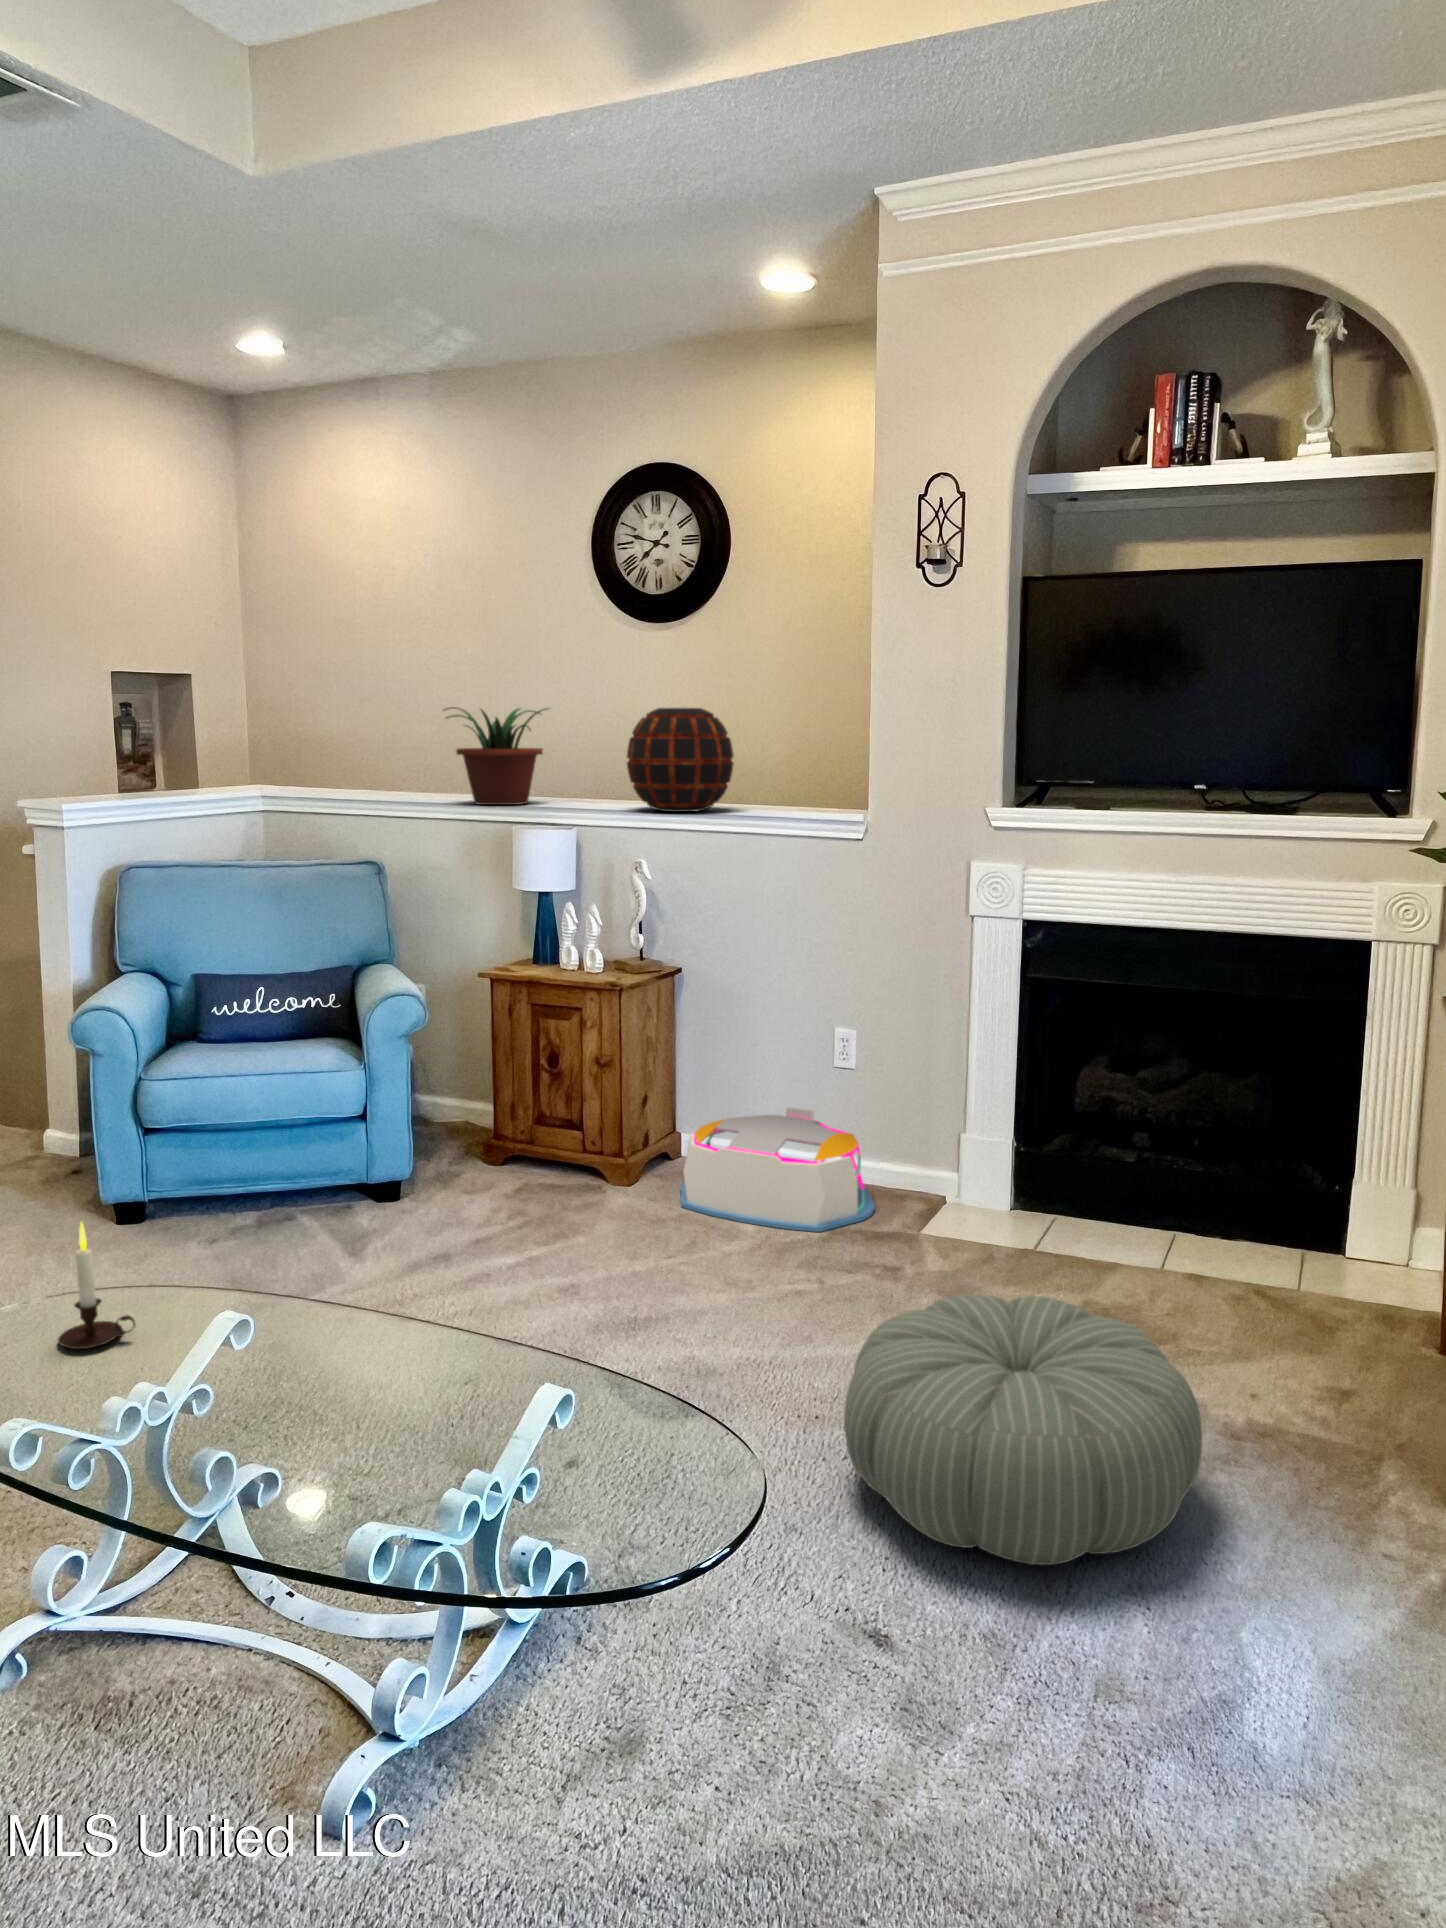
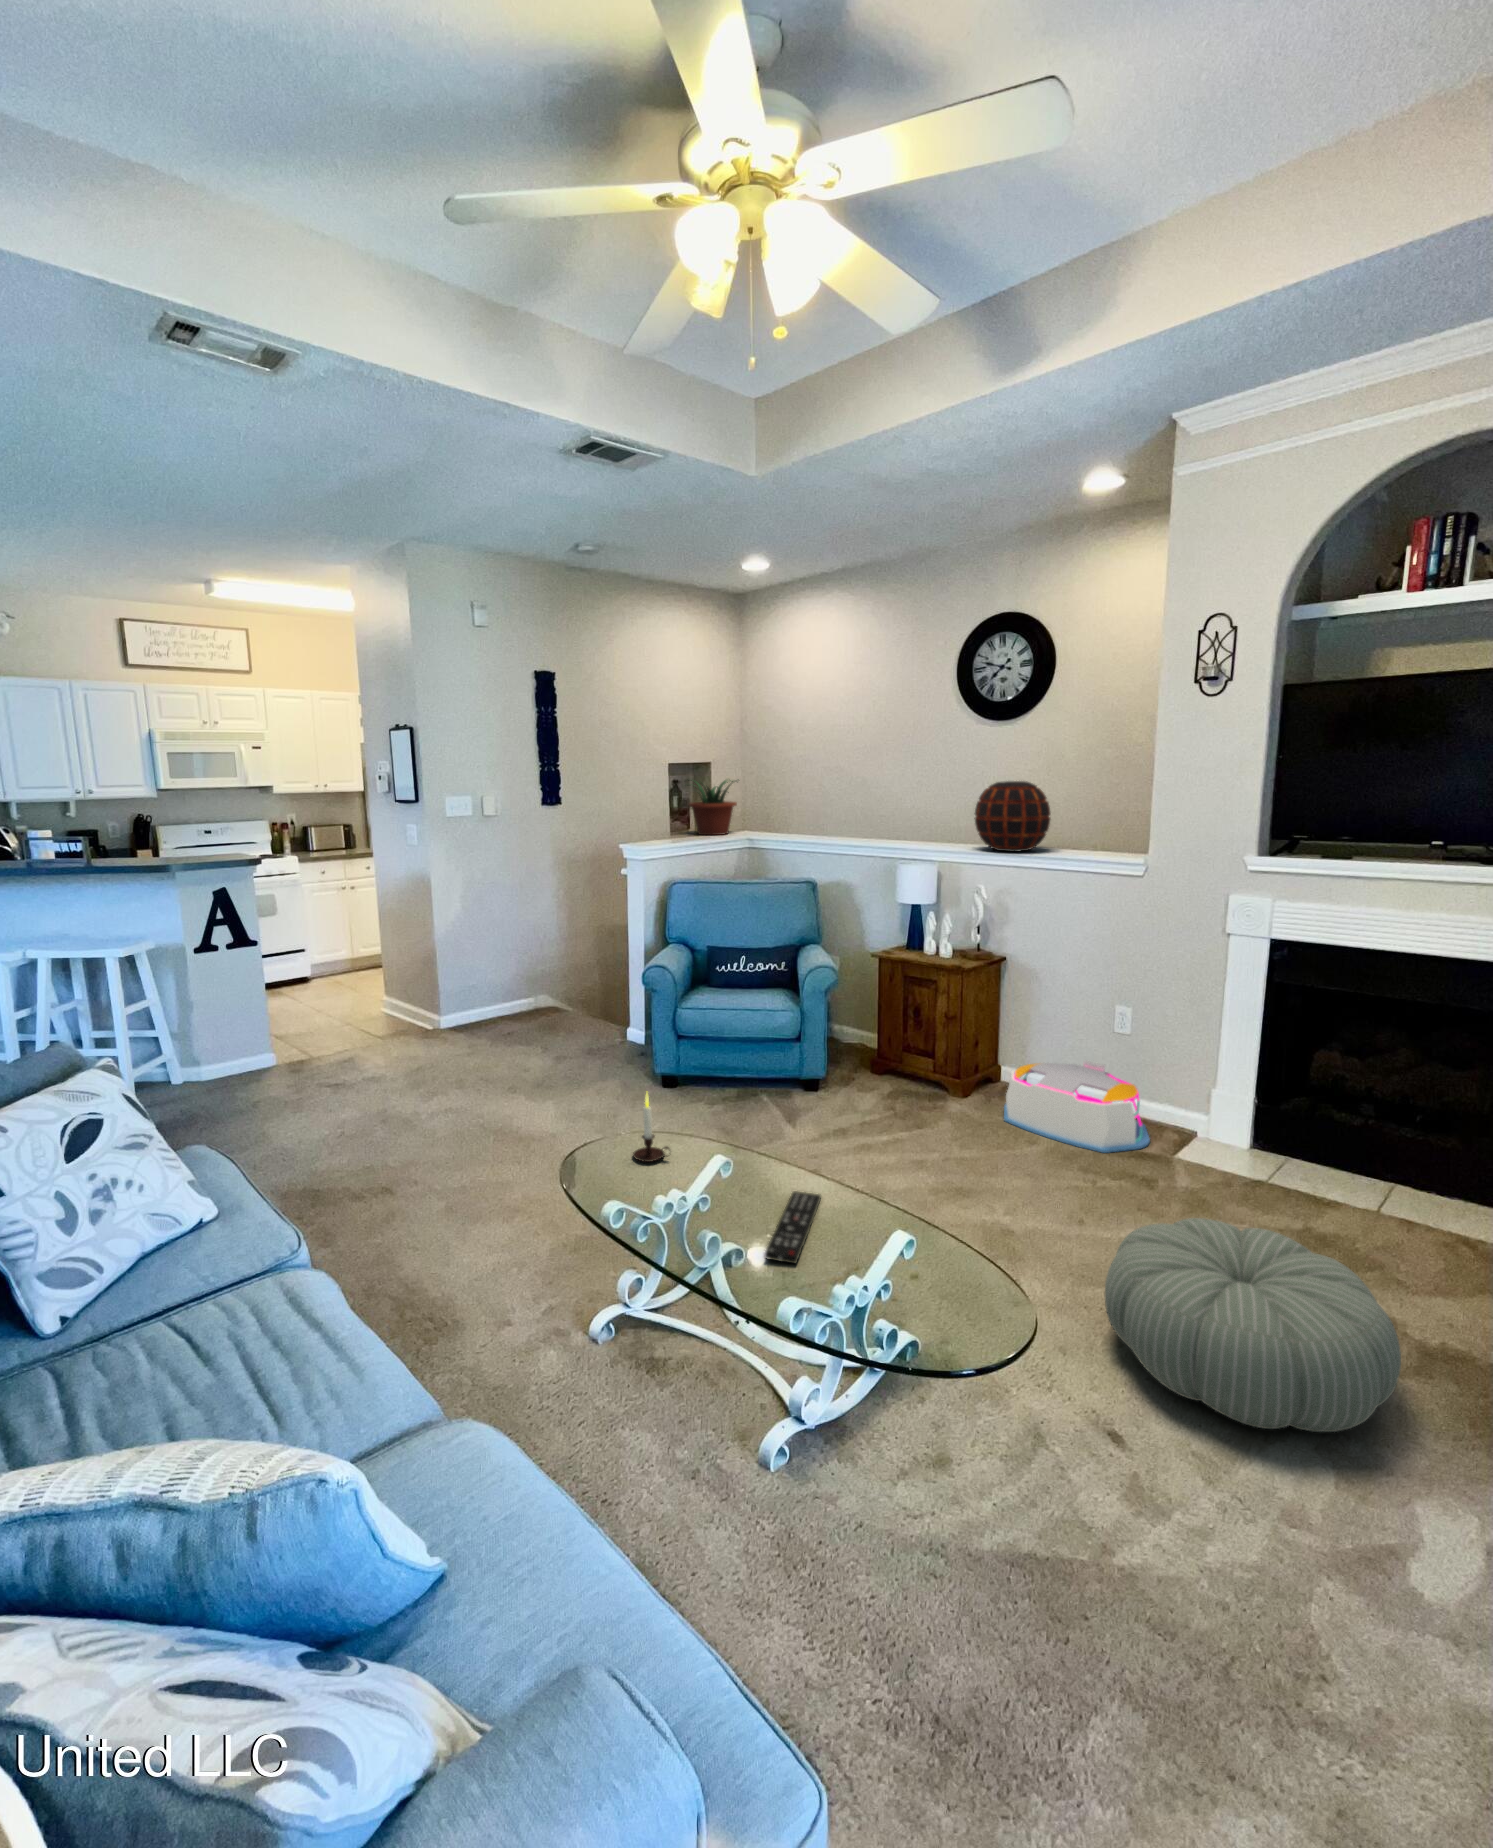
potted plant: present [444,707,547,805] -> present [688,779,739,835]
remote control: none [317,1352,414,1476] -> present [764,1191,821,1263]

